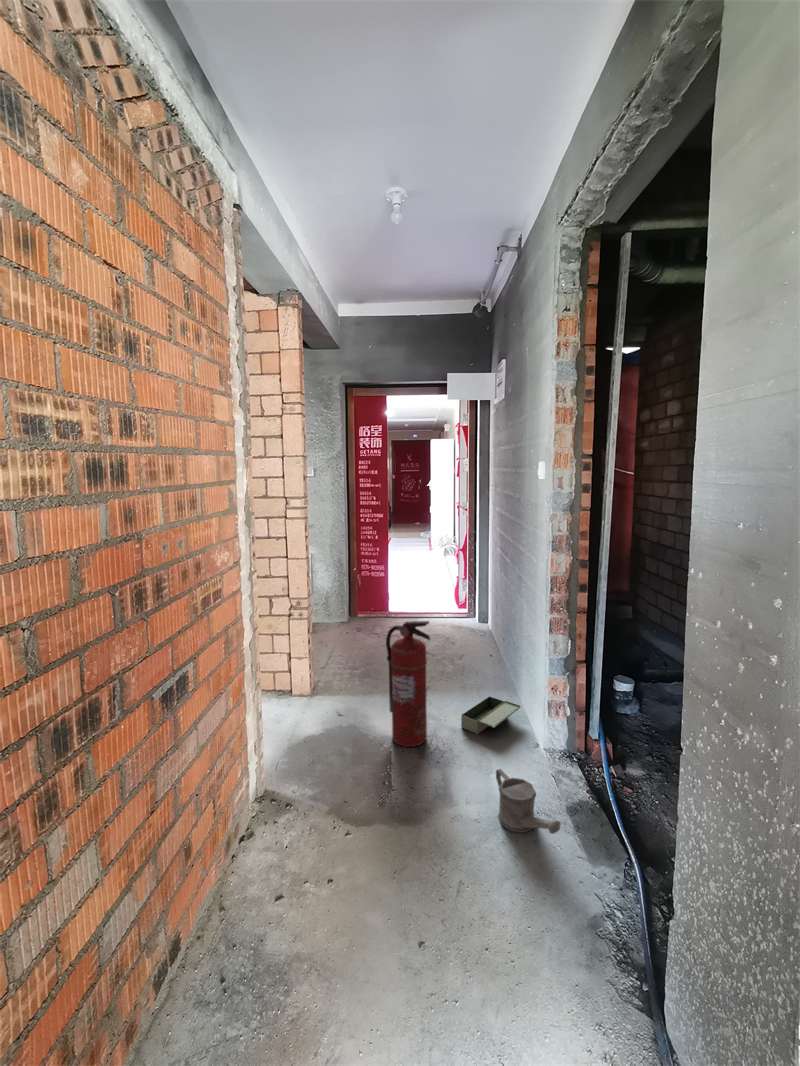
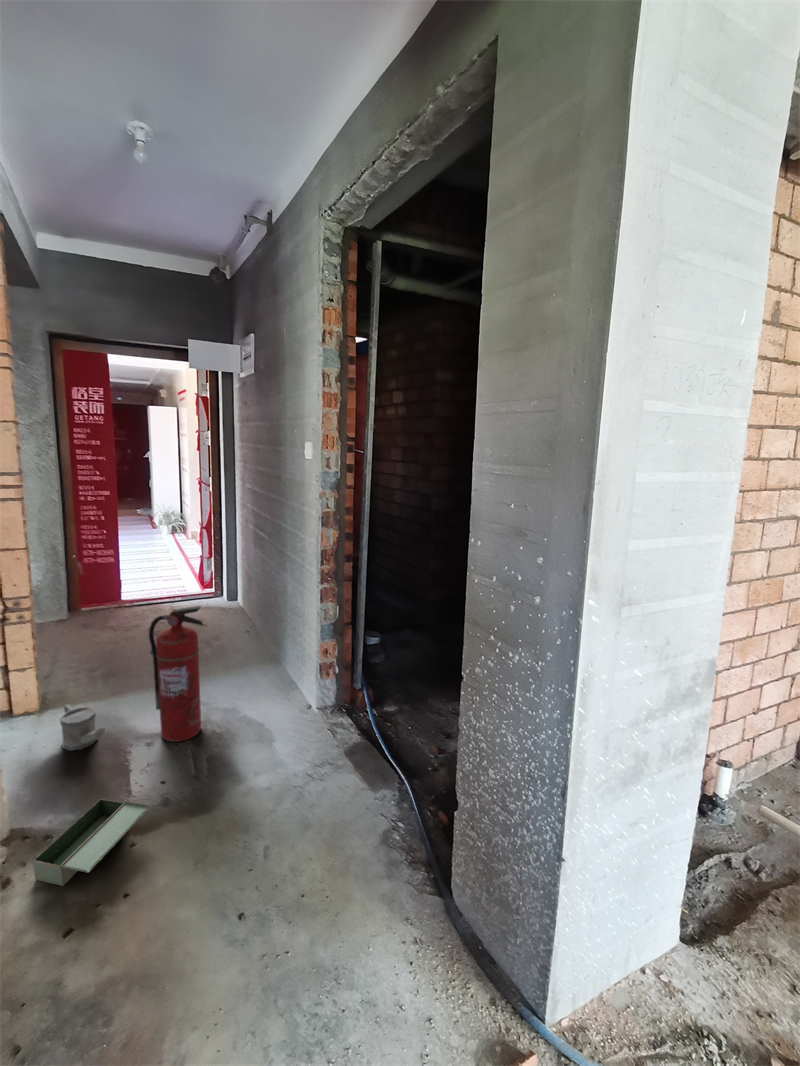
toolbox: present [461,696,520,734] -> present [33,799,149,886]
watering can: present [496,769,560,834] -> present [60,704,105,750]

